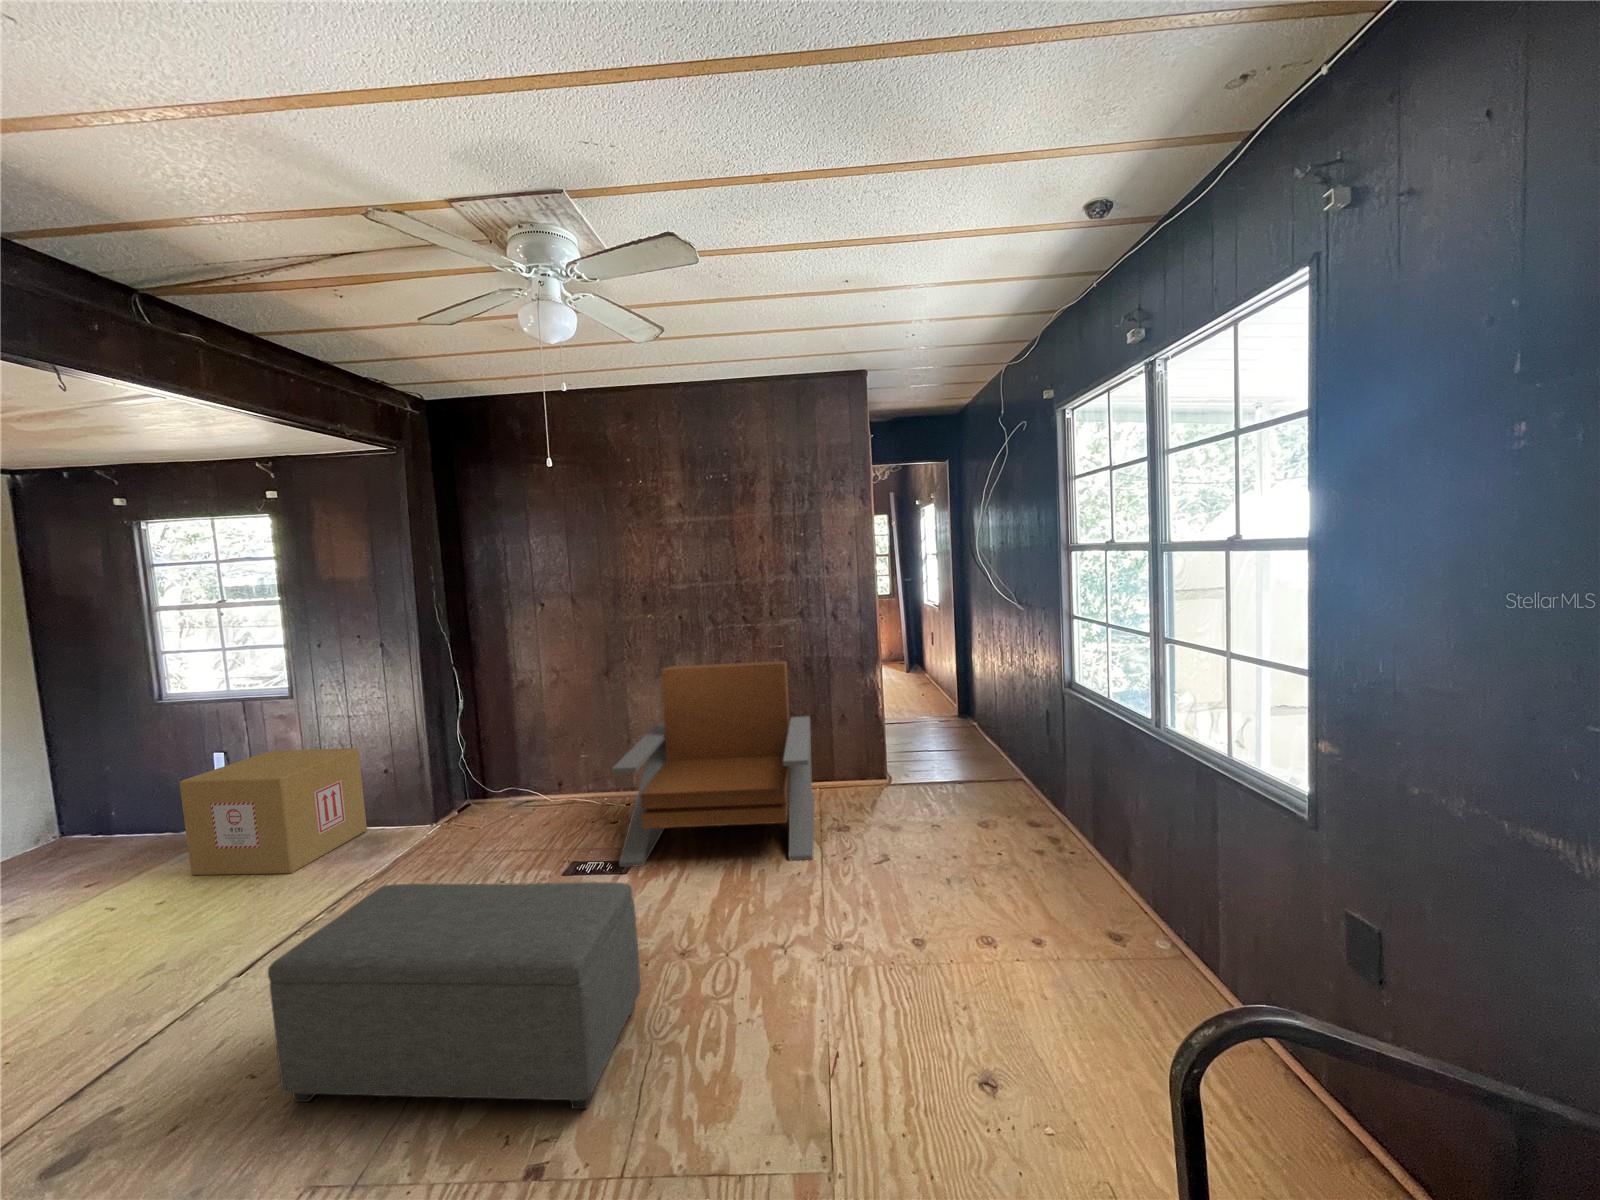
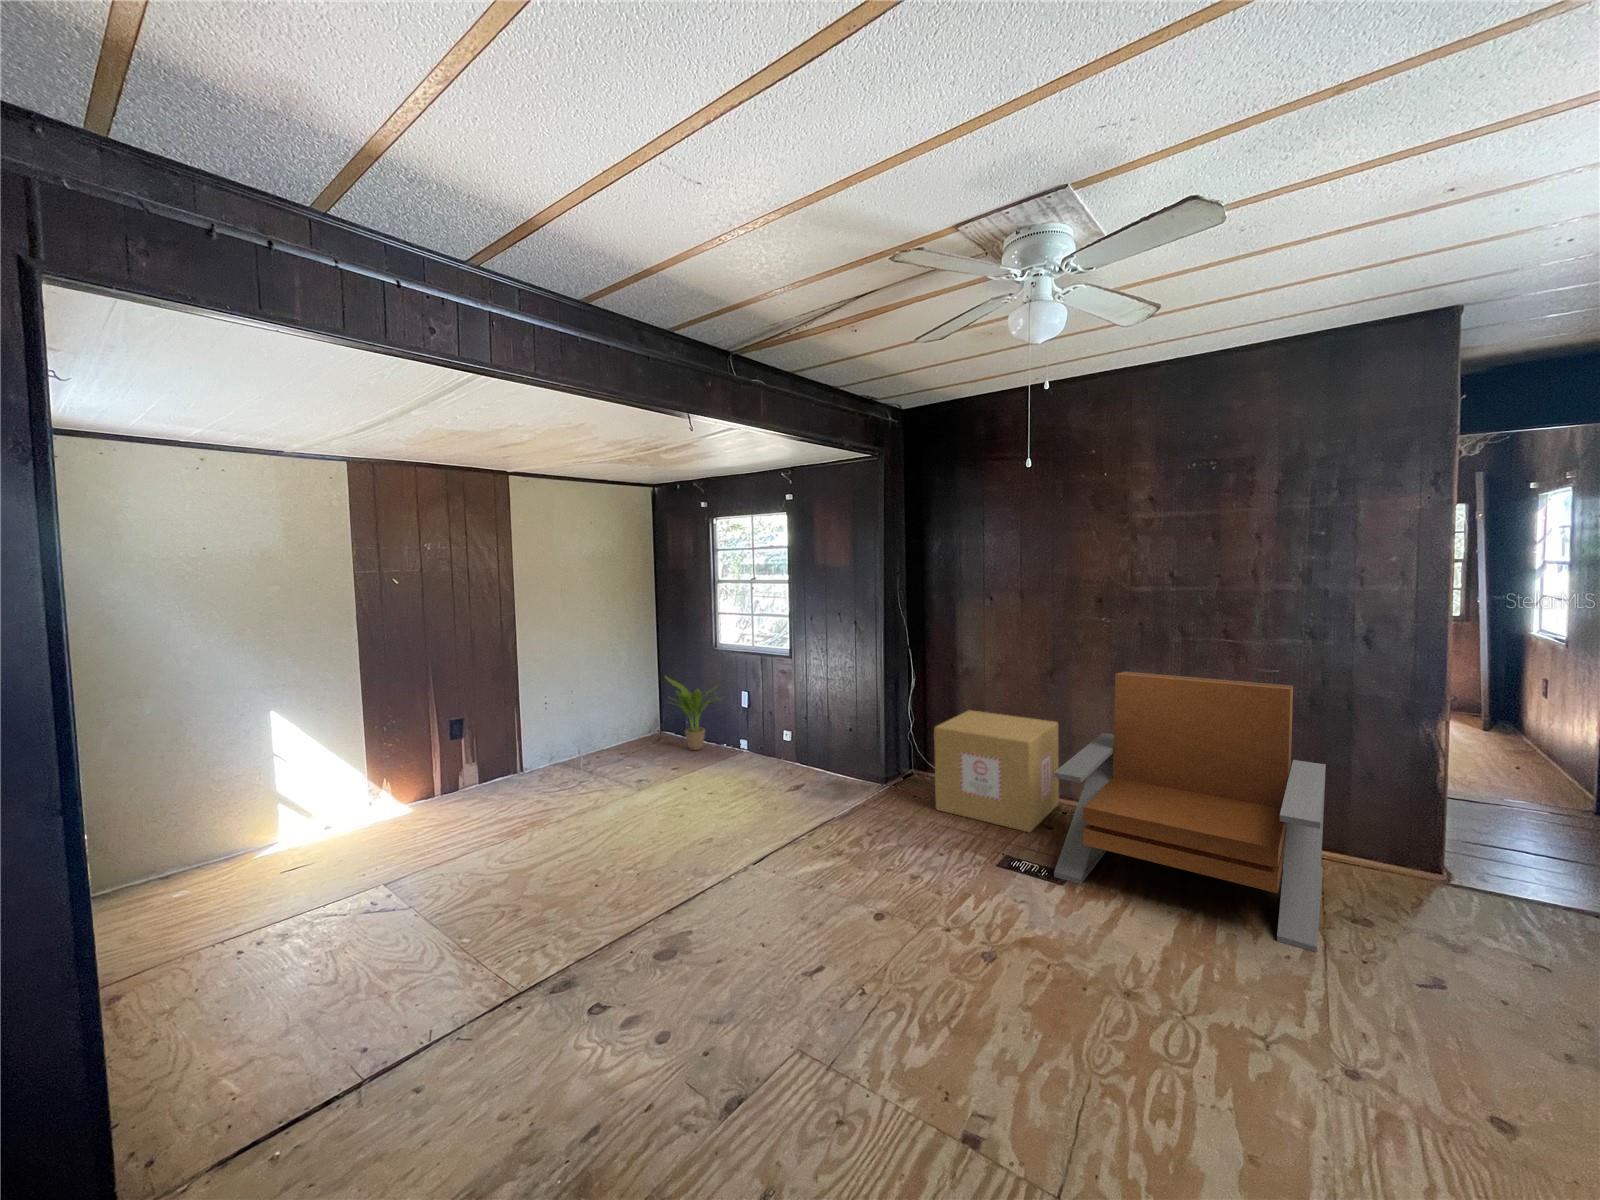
cardboard box: present [180,748,367,875] -> present [934,710,1059,833]
potted plant: none [63,751,188,853] -> present [666,677,718,750]
ottoman: present [268,882,641,1109] -> none [794,826,1082,1092]

